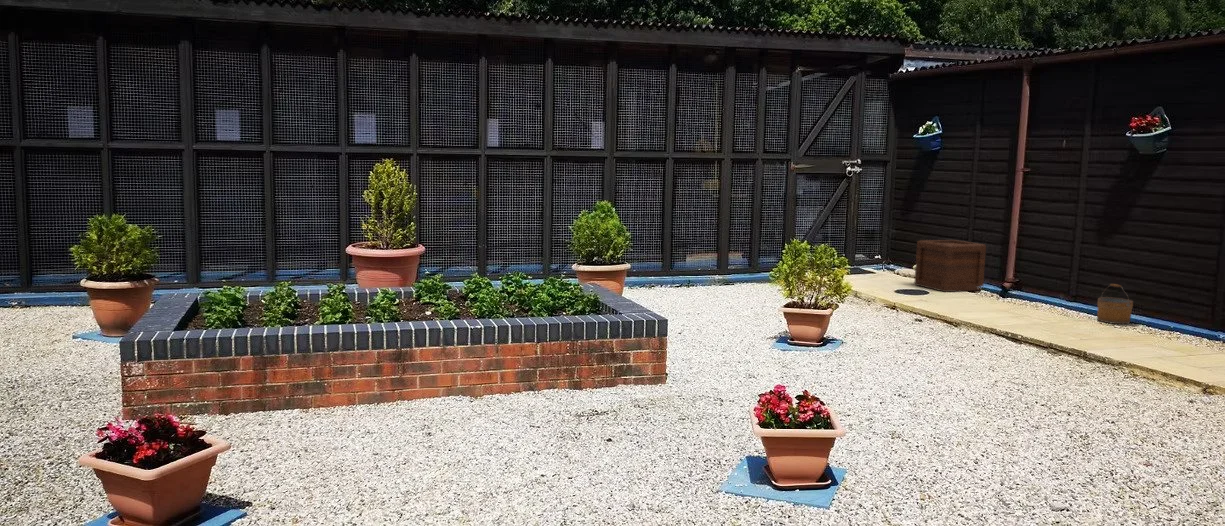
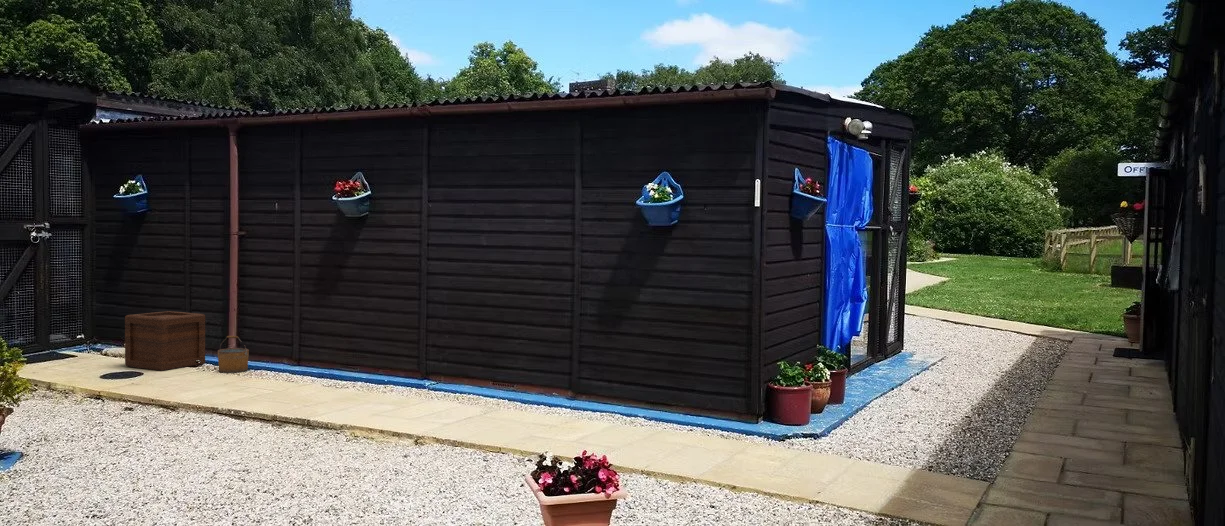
bucket: present [1097,284,1133,324] -> present [218,336,249,373]

